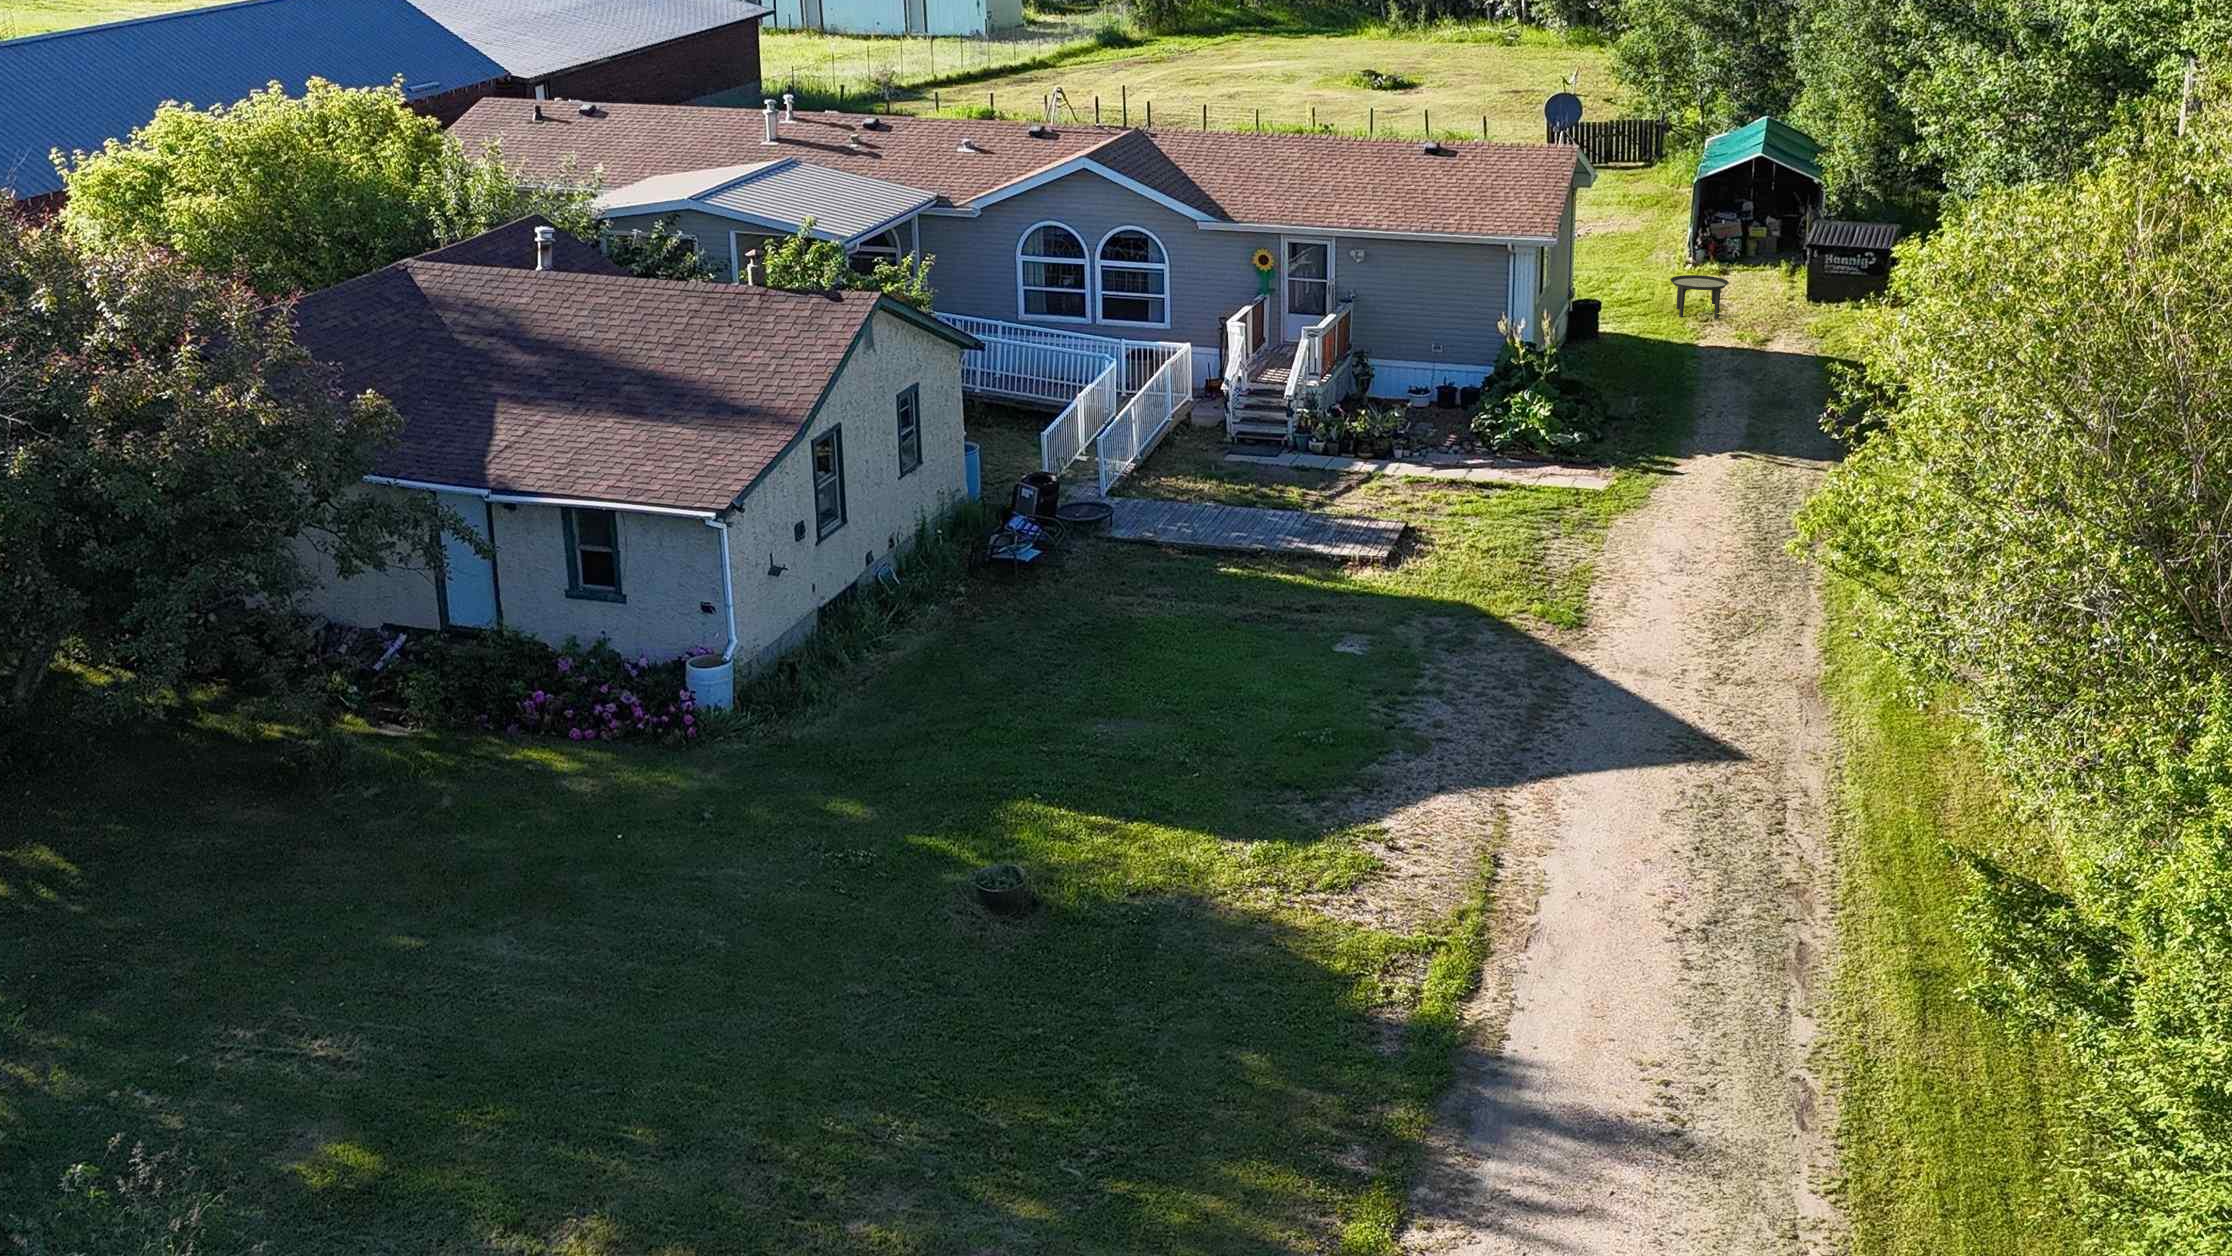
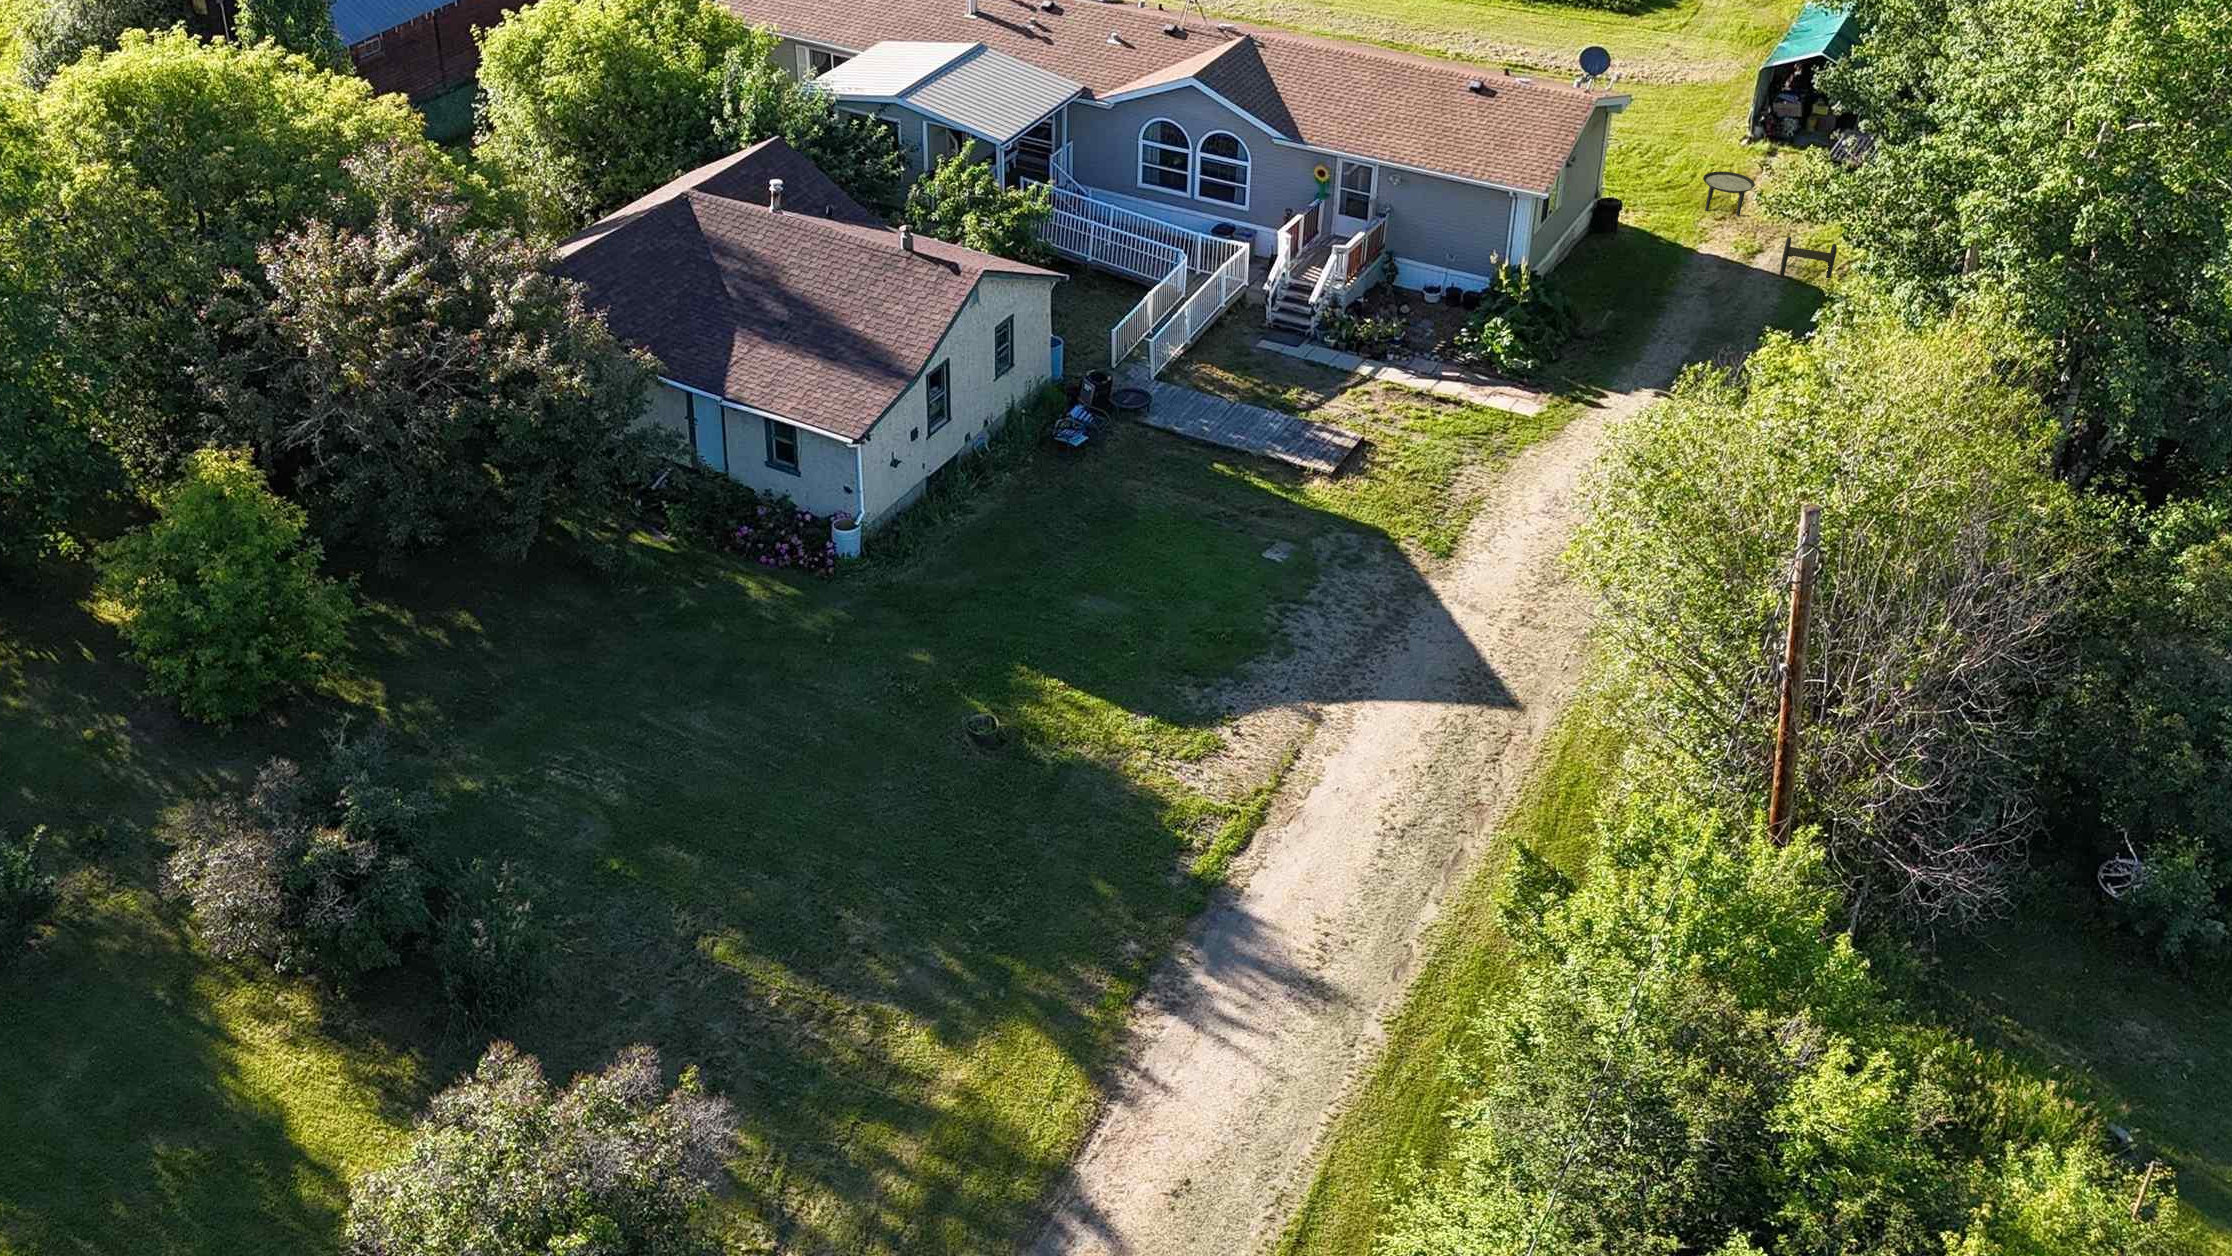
bench: none [1789,313,1853,359] -> present [1780,237,1837,280]

